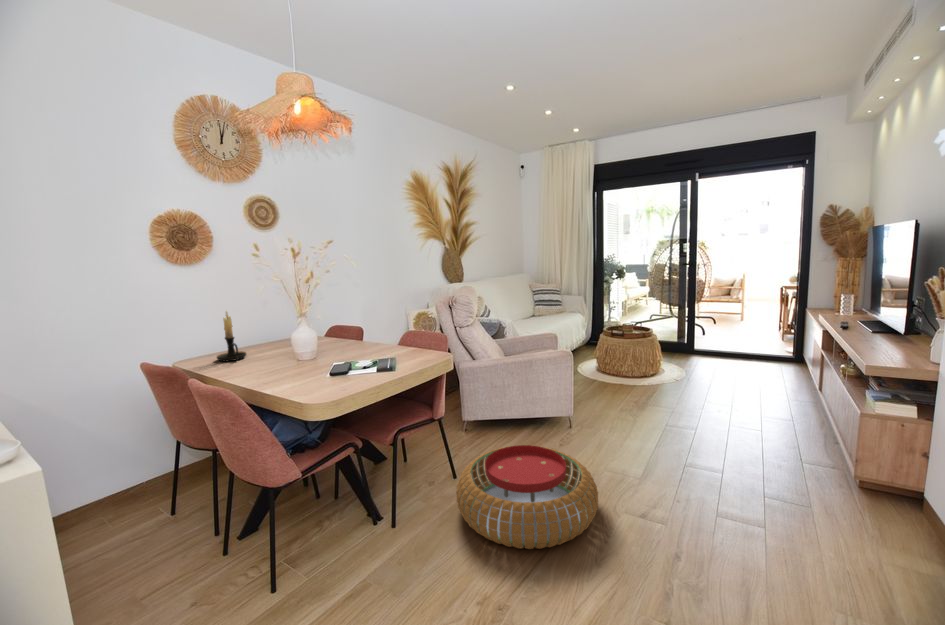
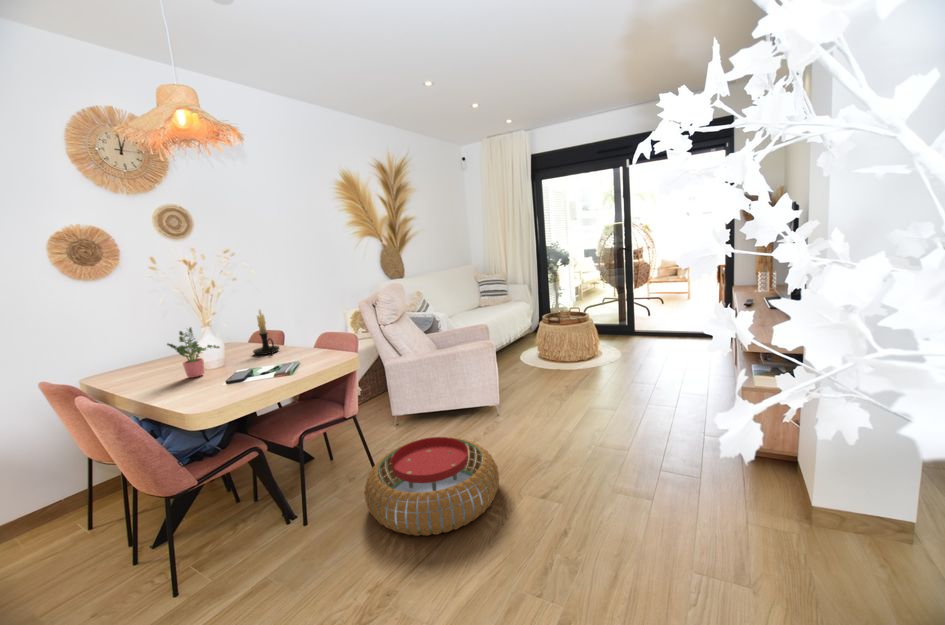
candle holder: present [217,310,246,361] -> present [253,309,279,355]
potted plant: none [270,316,317,367] -> present [167,328,219,378]

